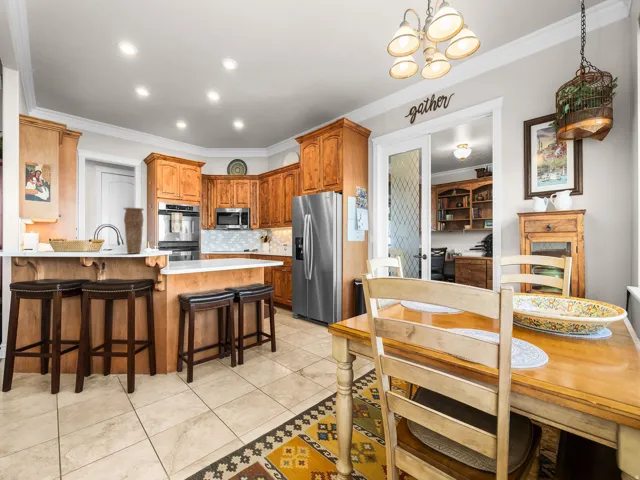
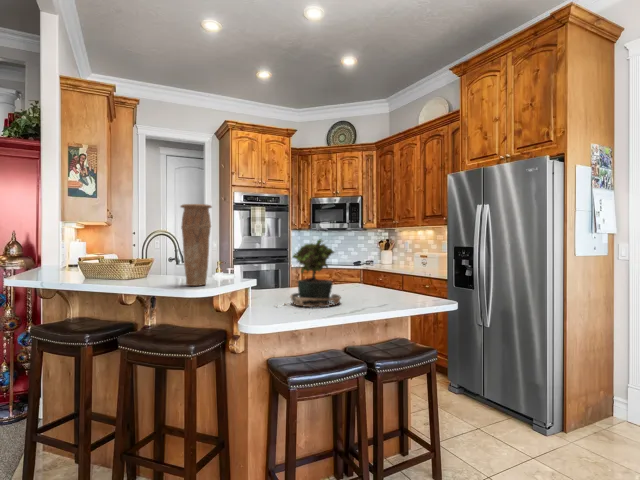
potted plant: none [184,229,225,267] -> present [290,239,341,307]

